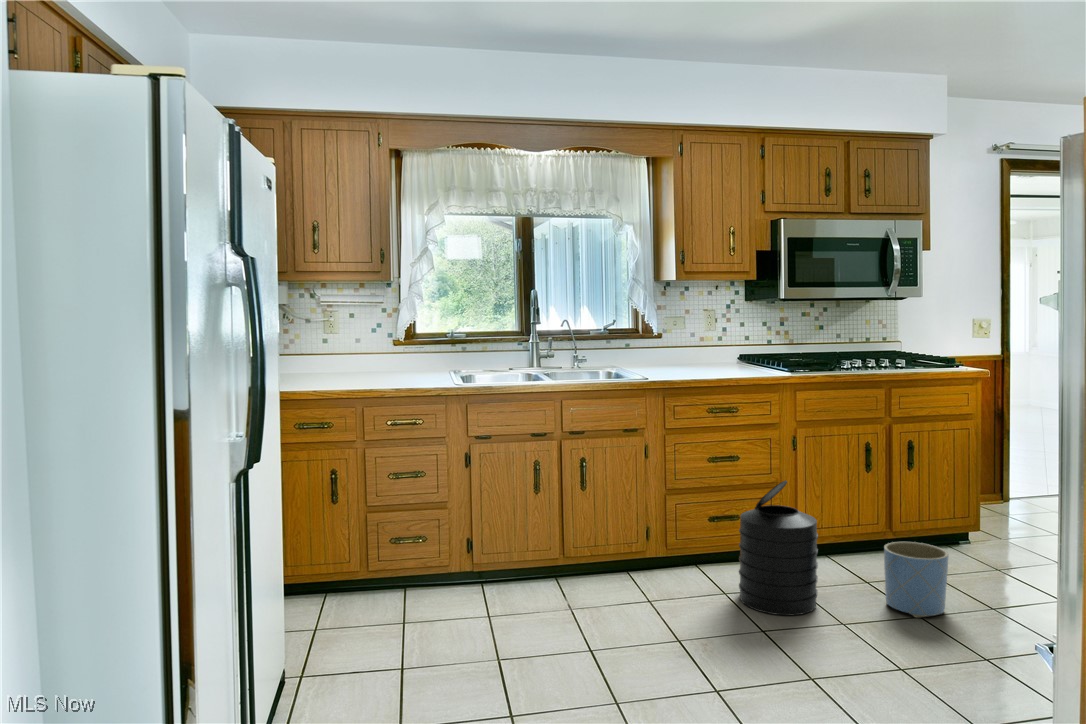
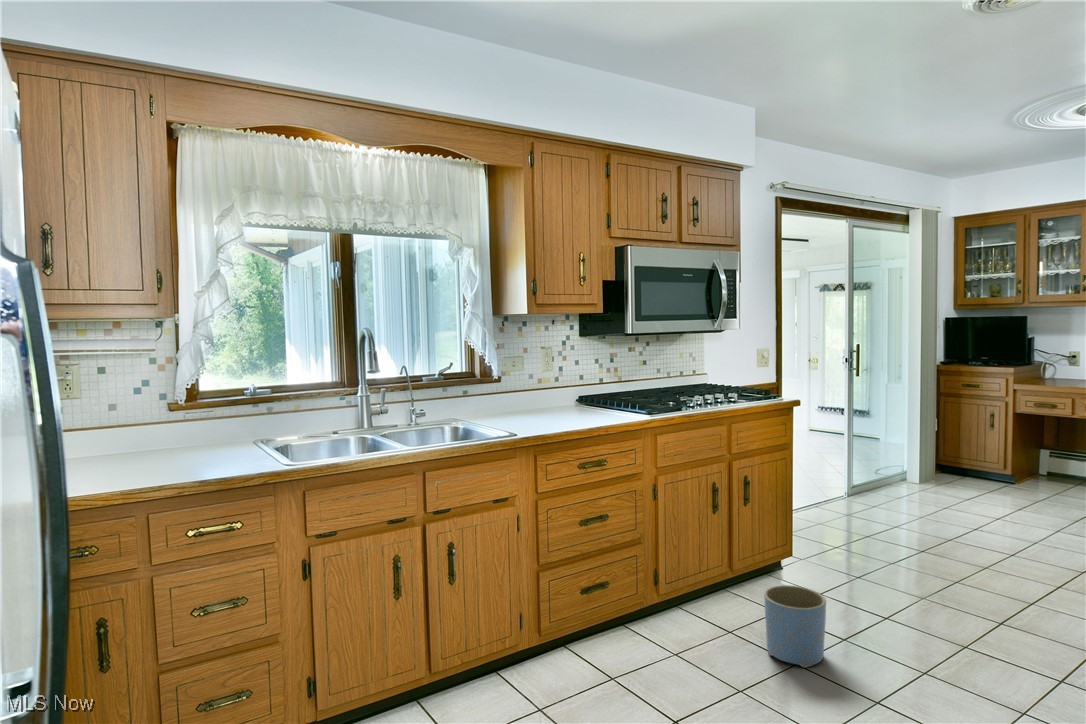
trash can: present [739,481,818,615] -> none [632,542,714,696]

